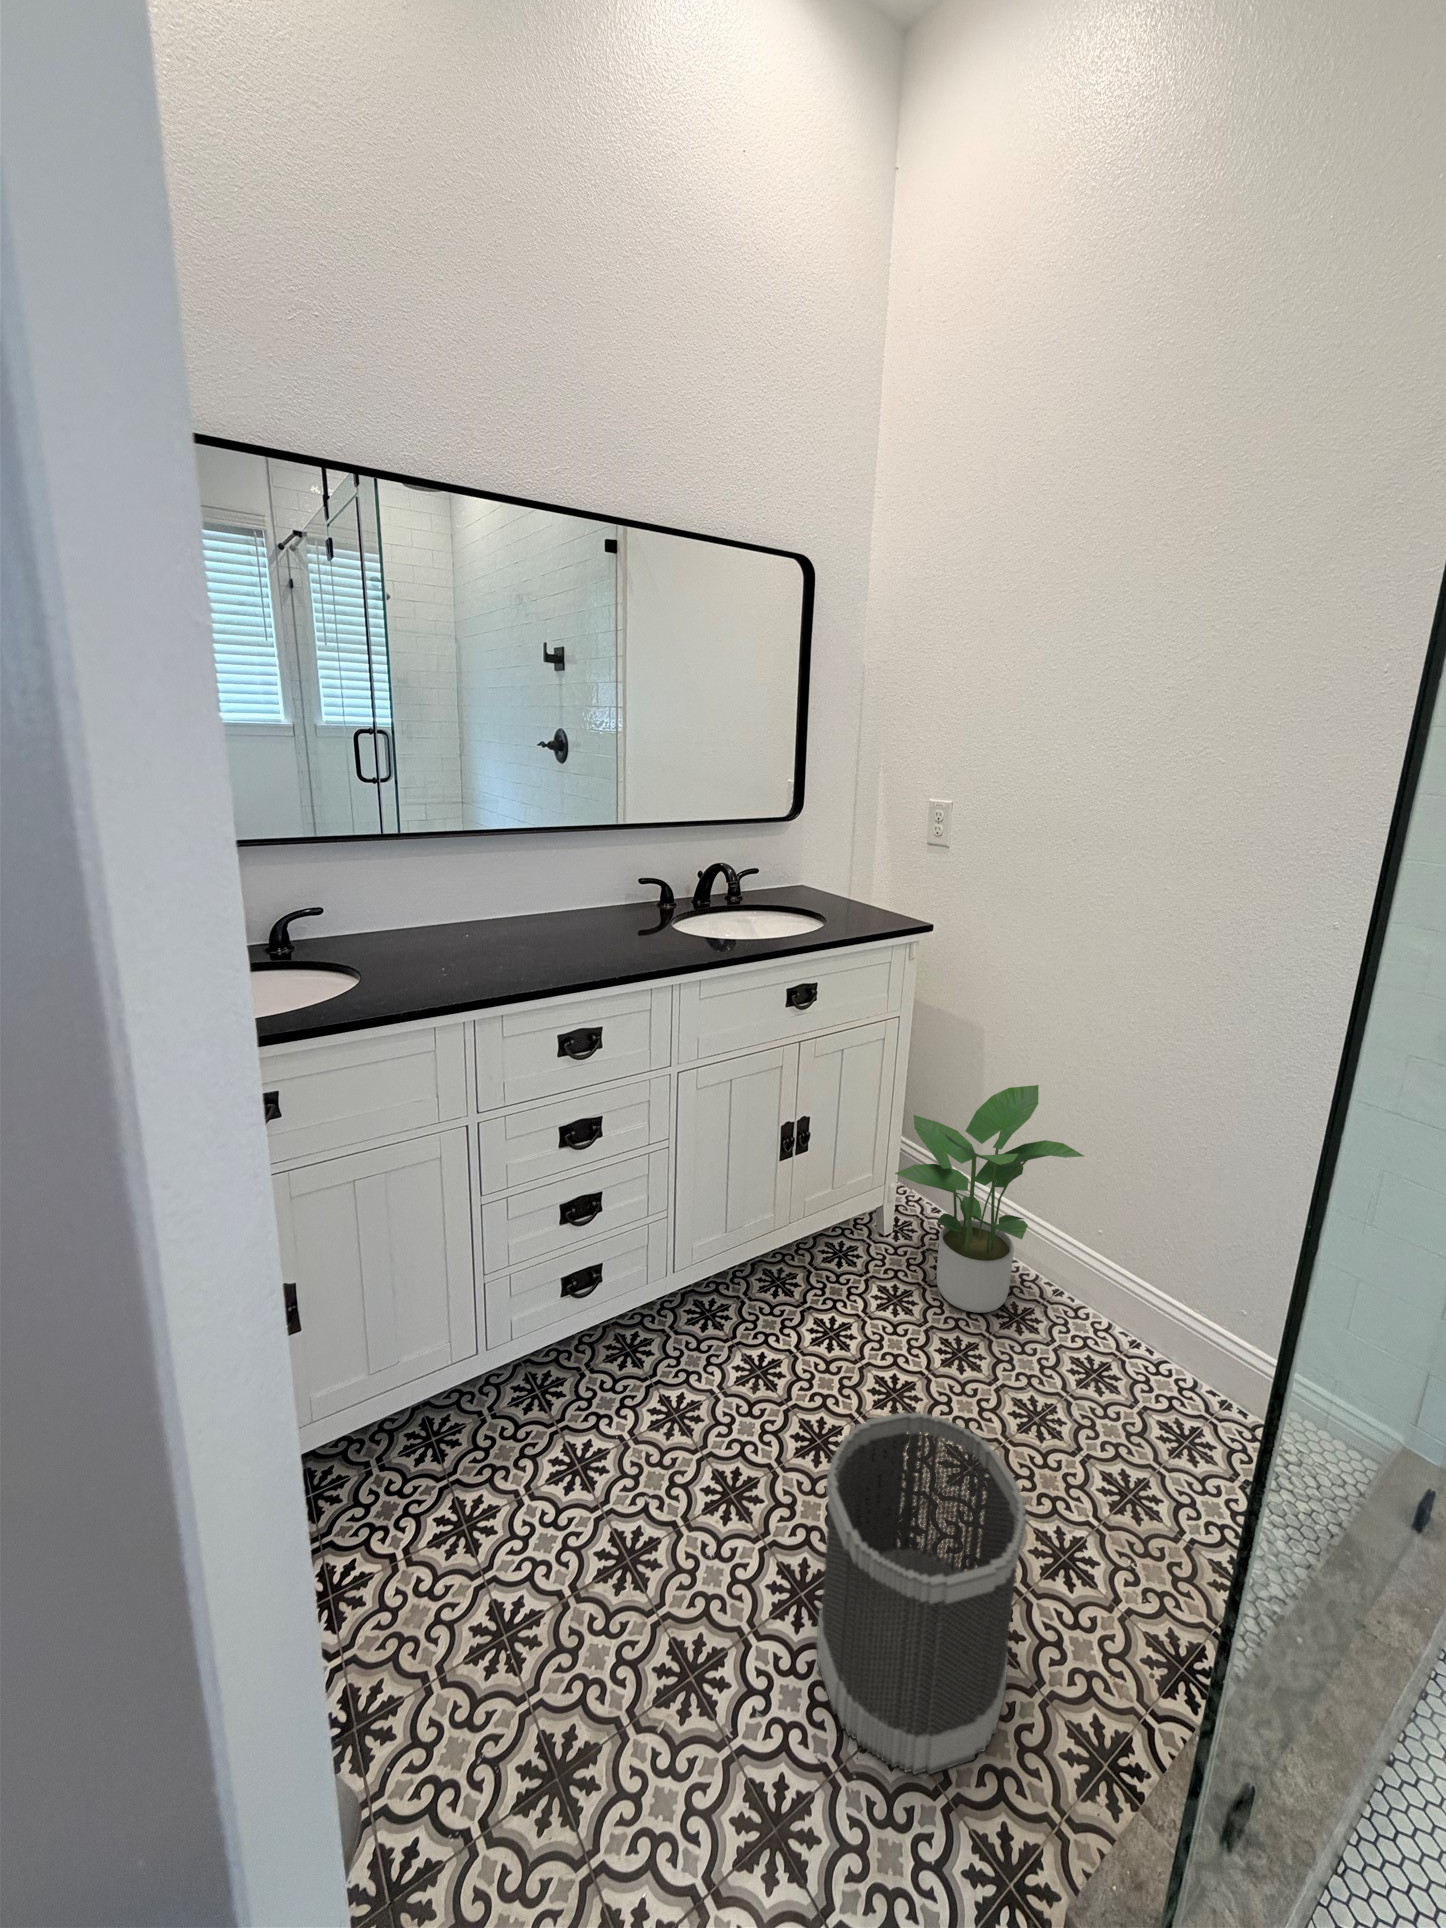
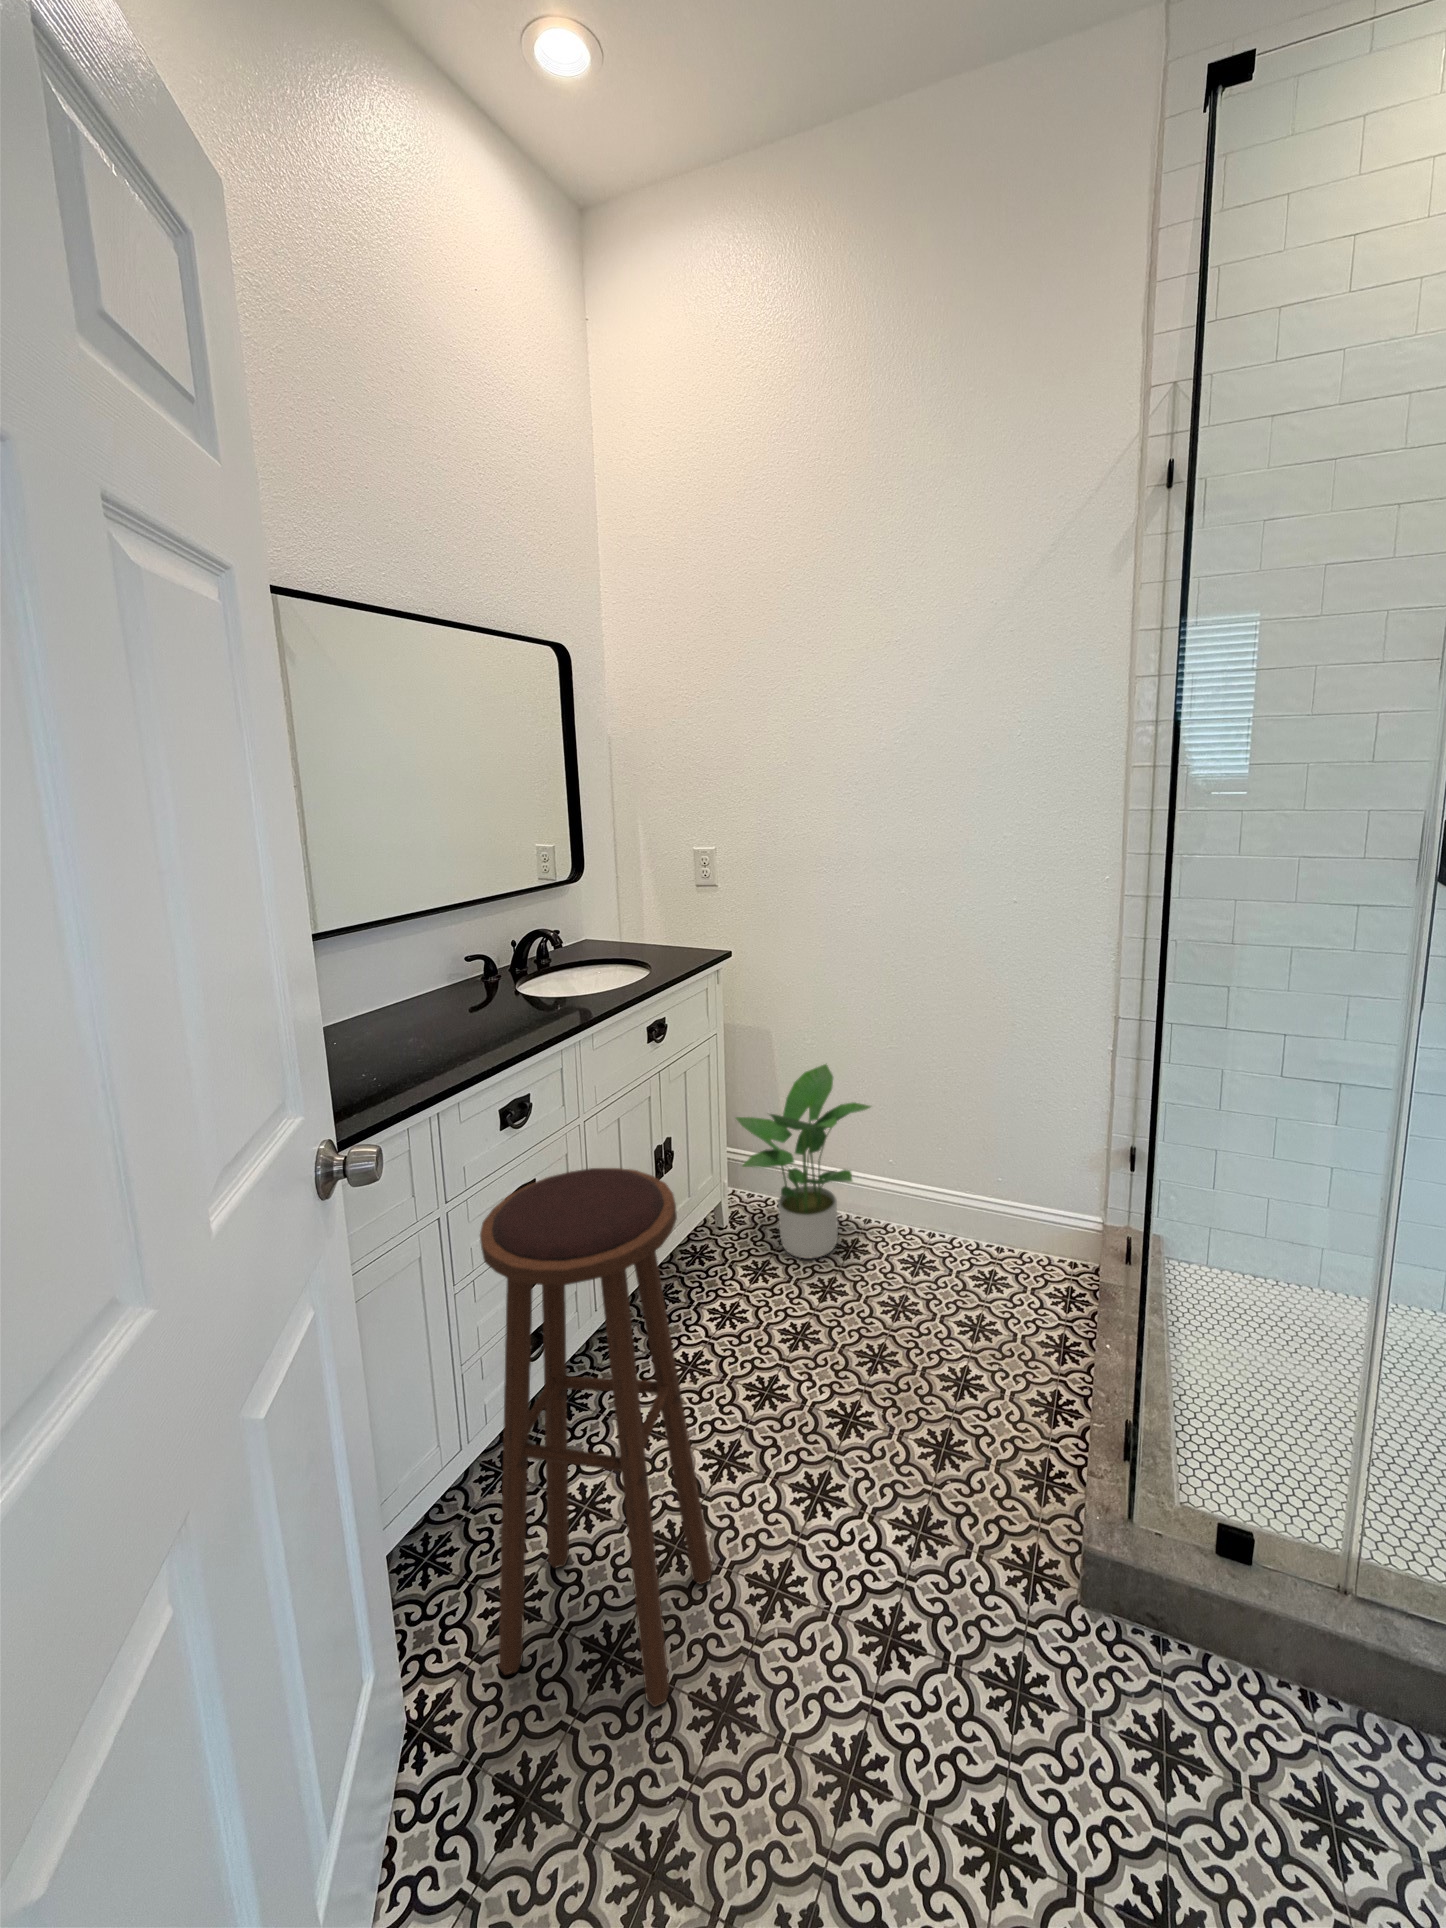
stool: none [399,1110,644,1725] -> present [480,1168,713,1707]
wastebasket: present [816,1412,1026,1774] -> none [834,1307,982,1559]

